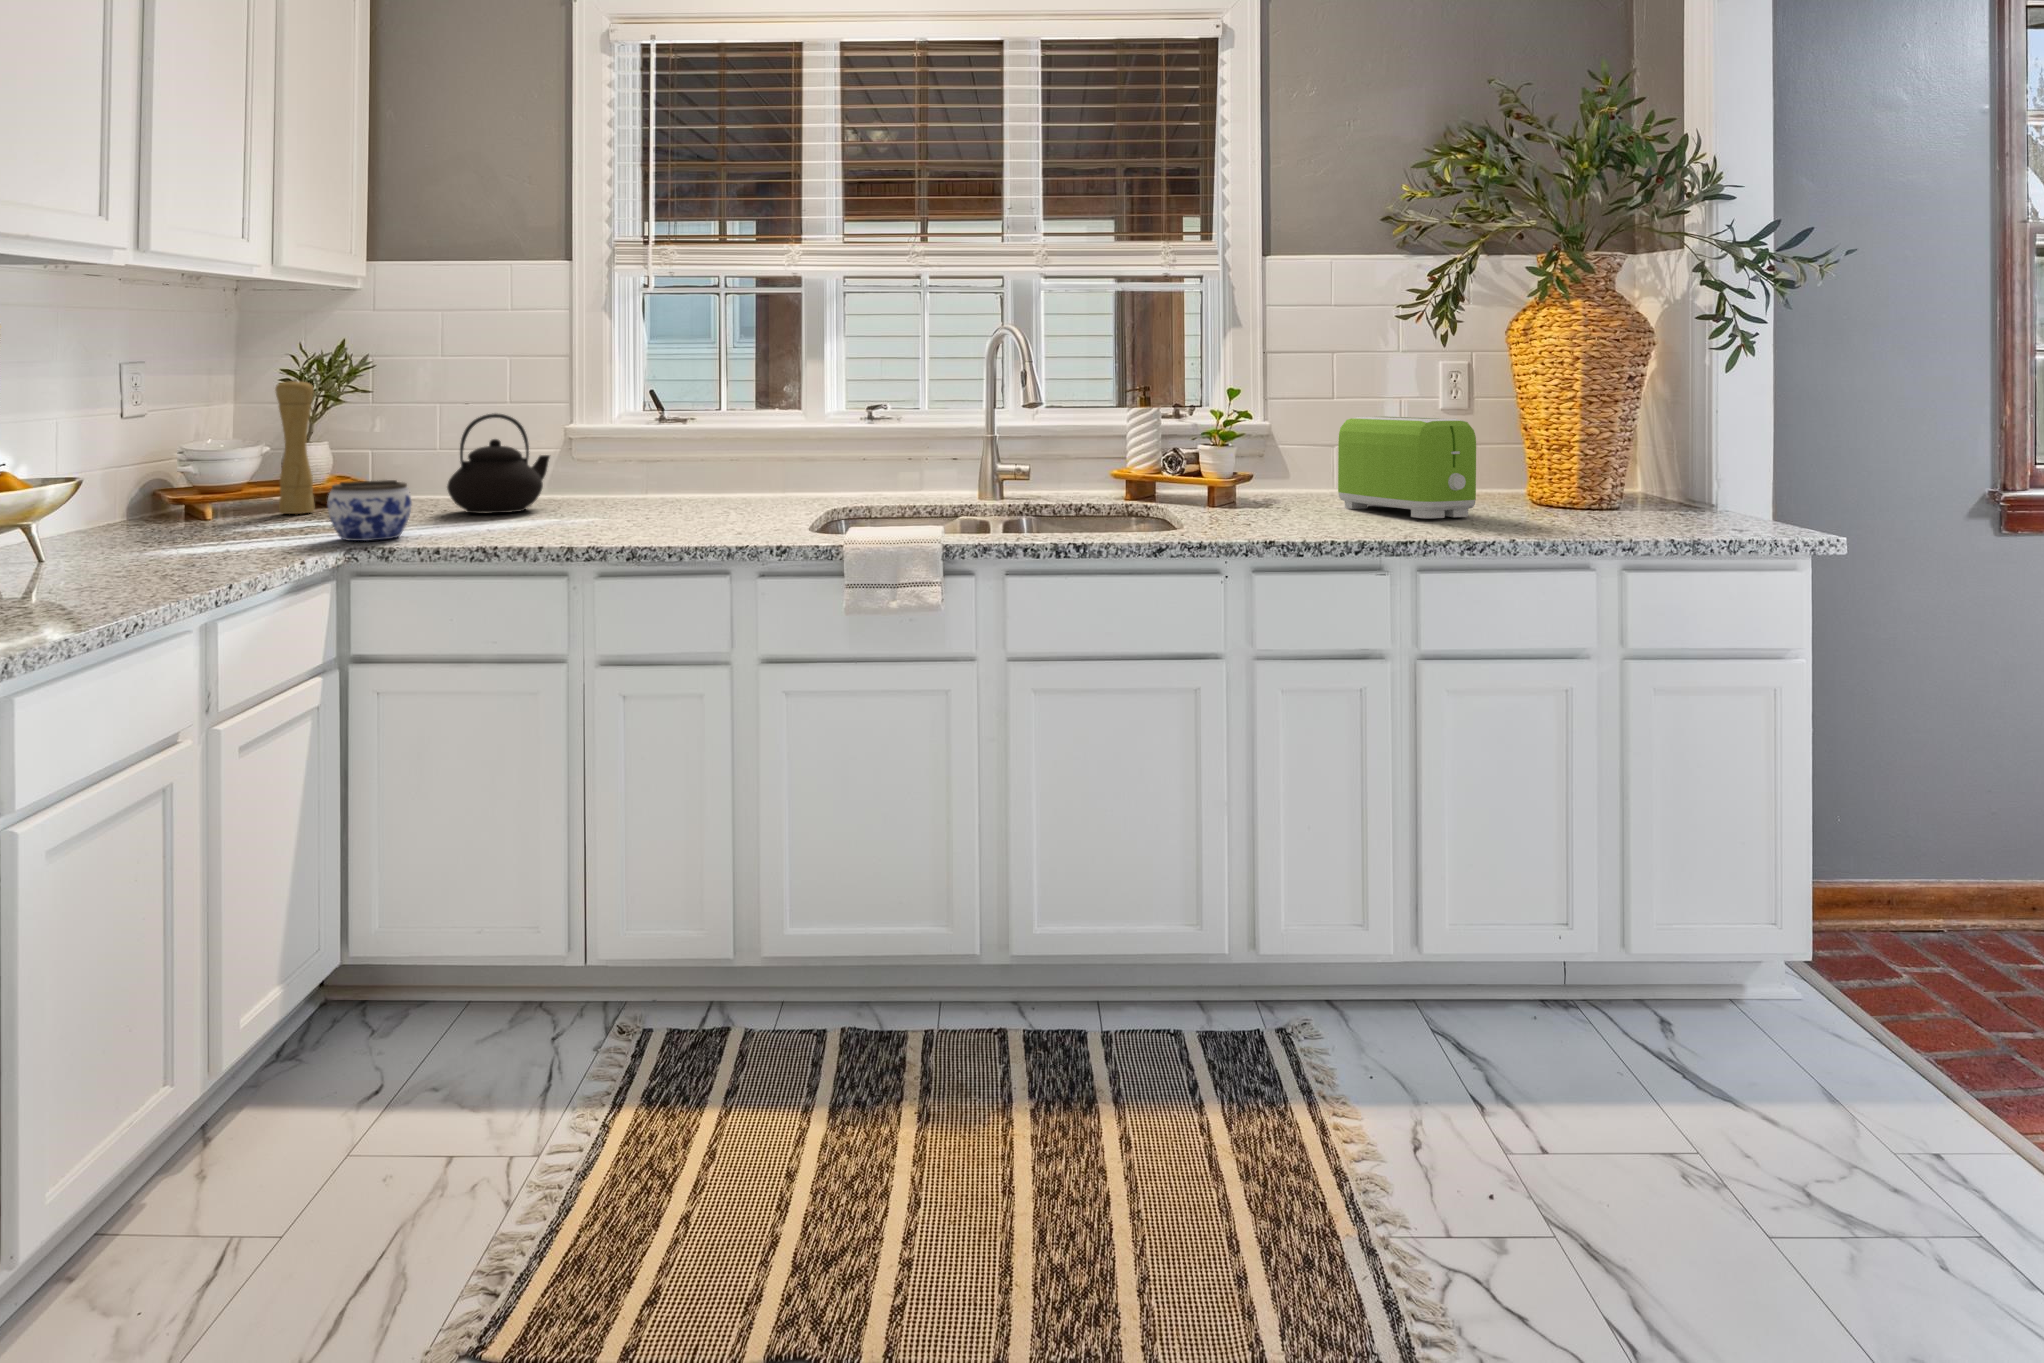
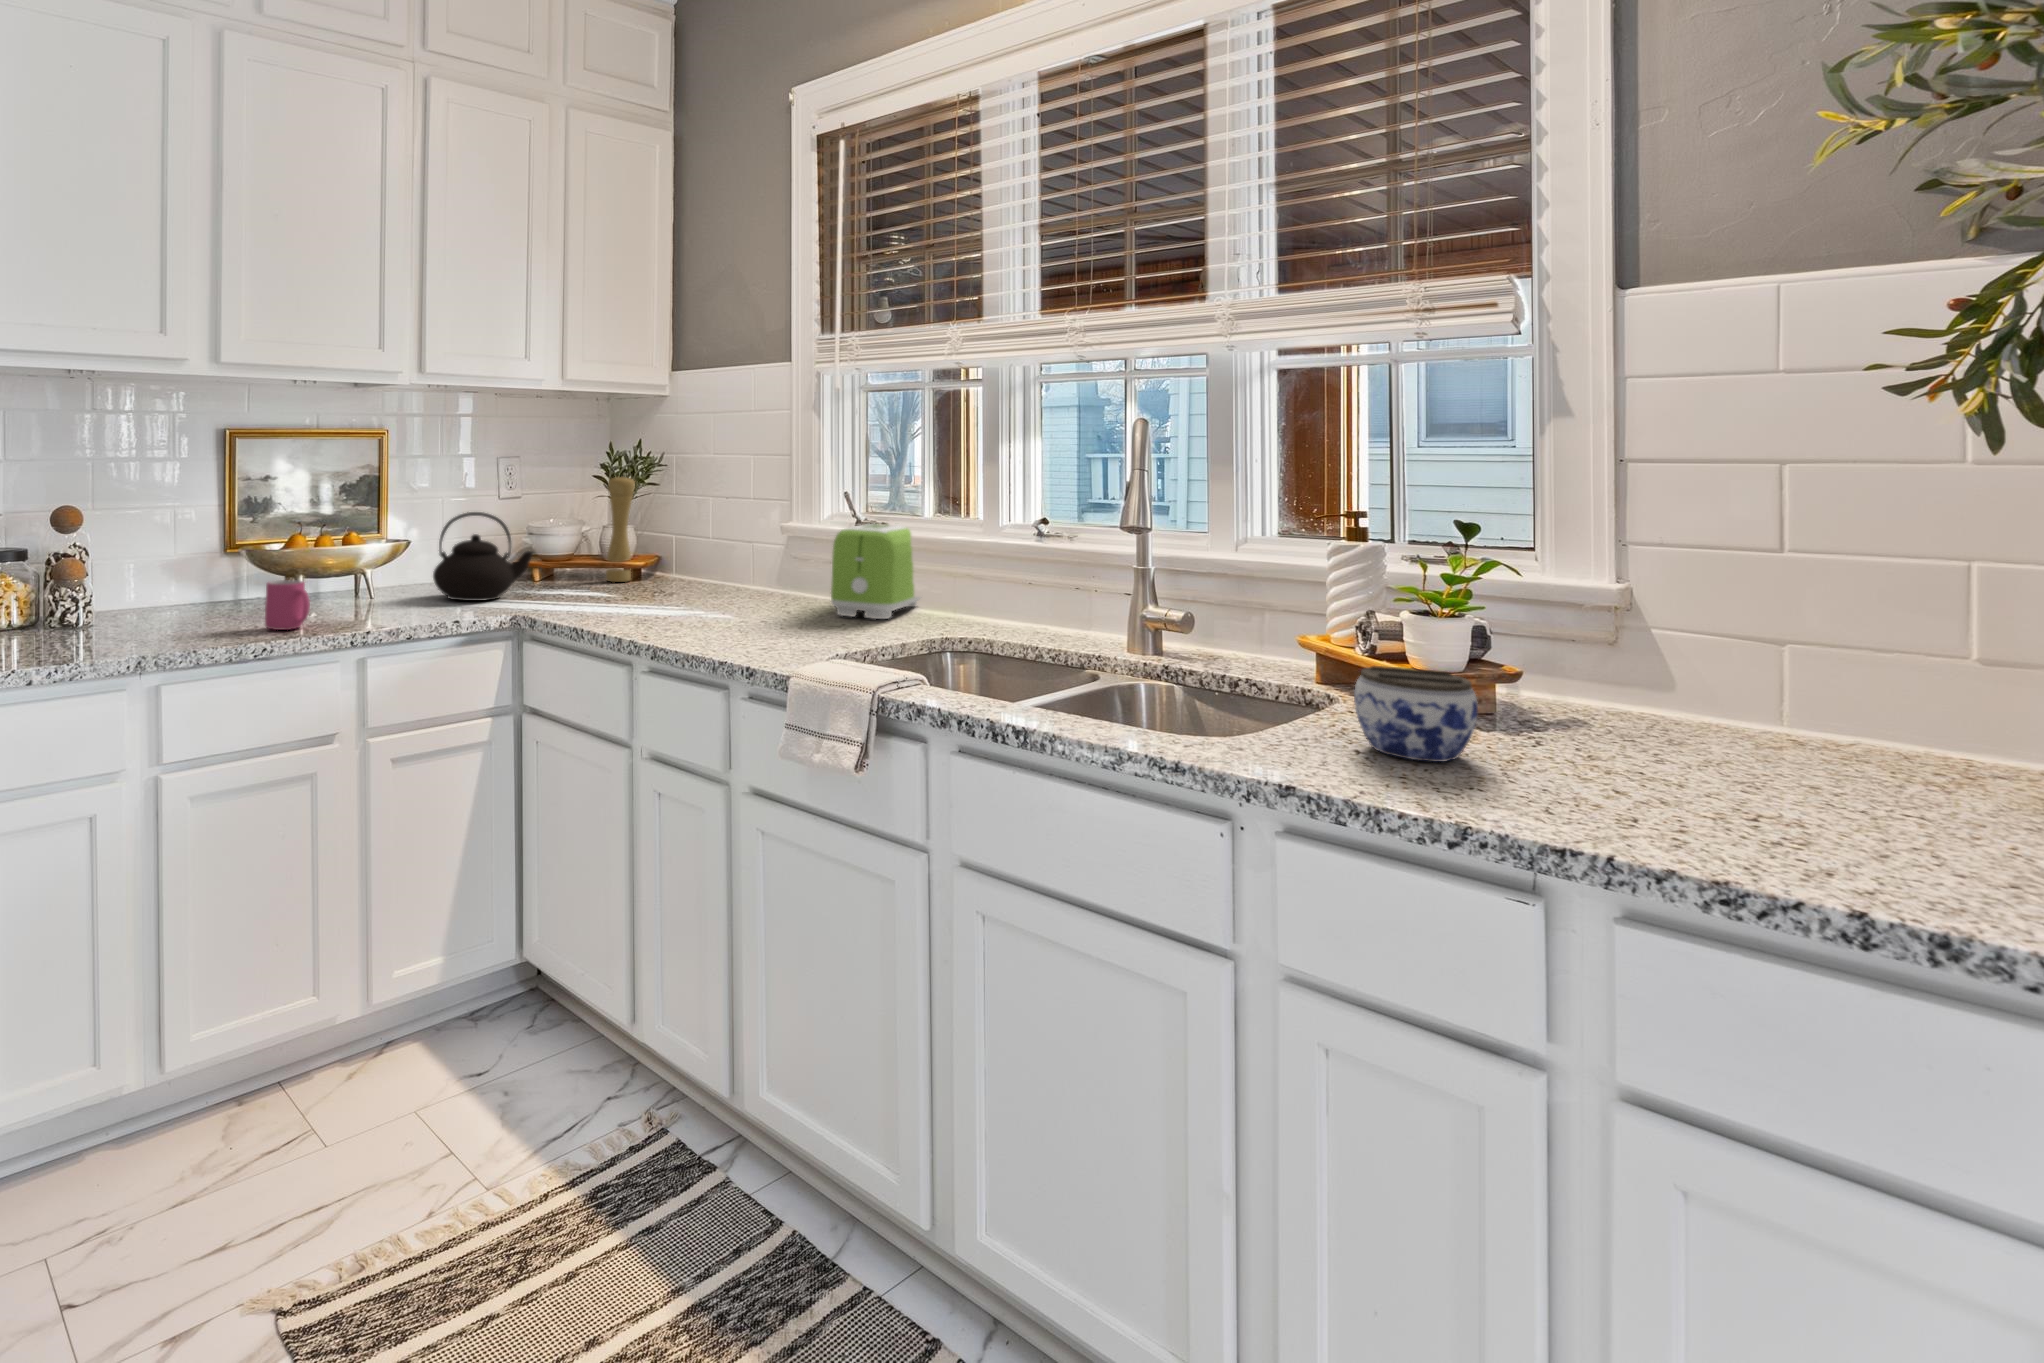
teapot: present [447,414,550,514] -> present [433,512,533,601]
toaster: present [1338,416,1476,518] -> present [831,524,922,619]
jar: present [328,480,412,541] -> present [1354,666,1478,762]
mug: none [17,527,102,597] -> present [265,580,310,630]

